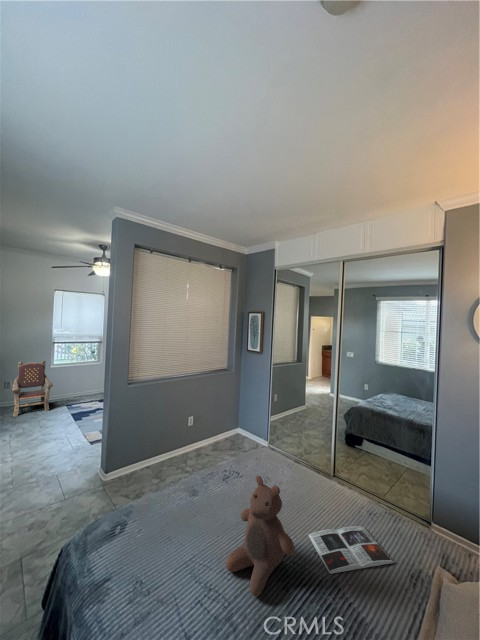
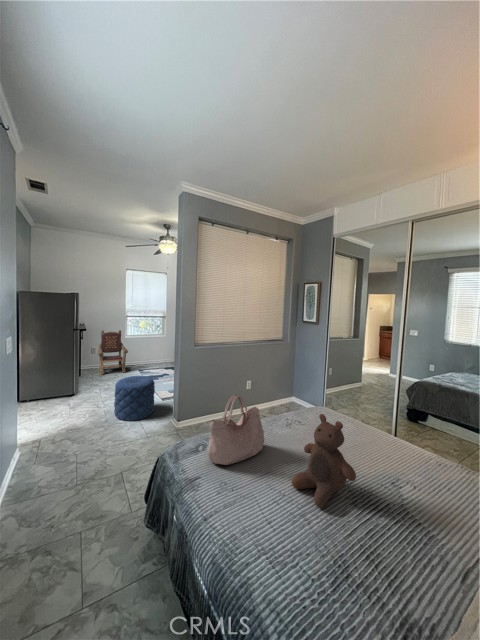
pouf: none [25,419,81,477] -> present [114,376,155,421]
handbag: none [127,456,199,550] -> present [208,395,264,465]
magazine: present [308,526,394,574] -> none [368,473,458,507]

